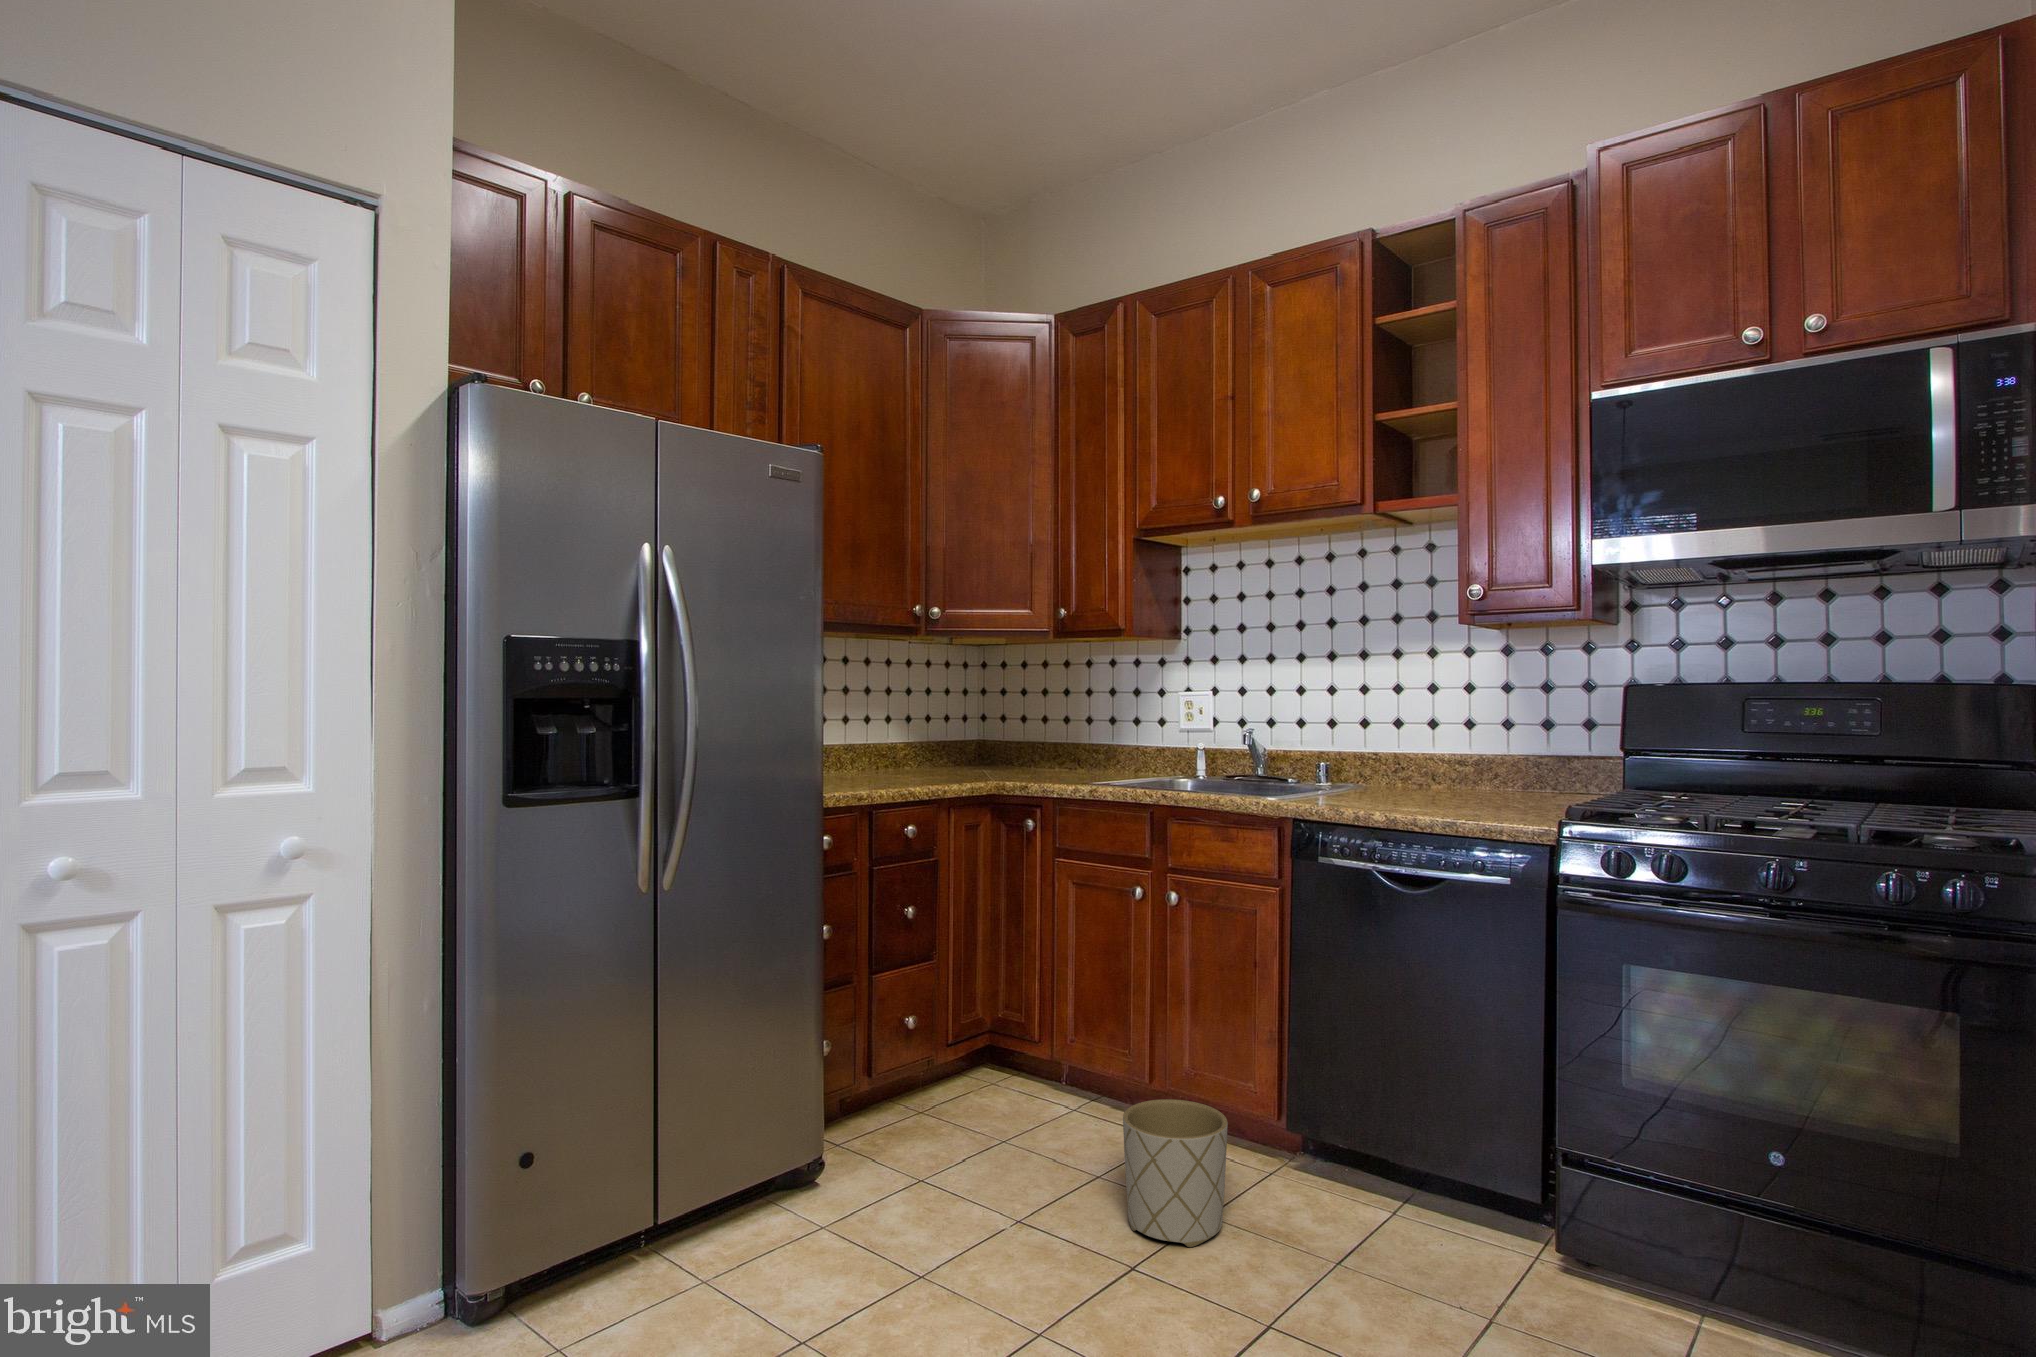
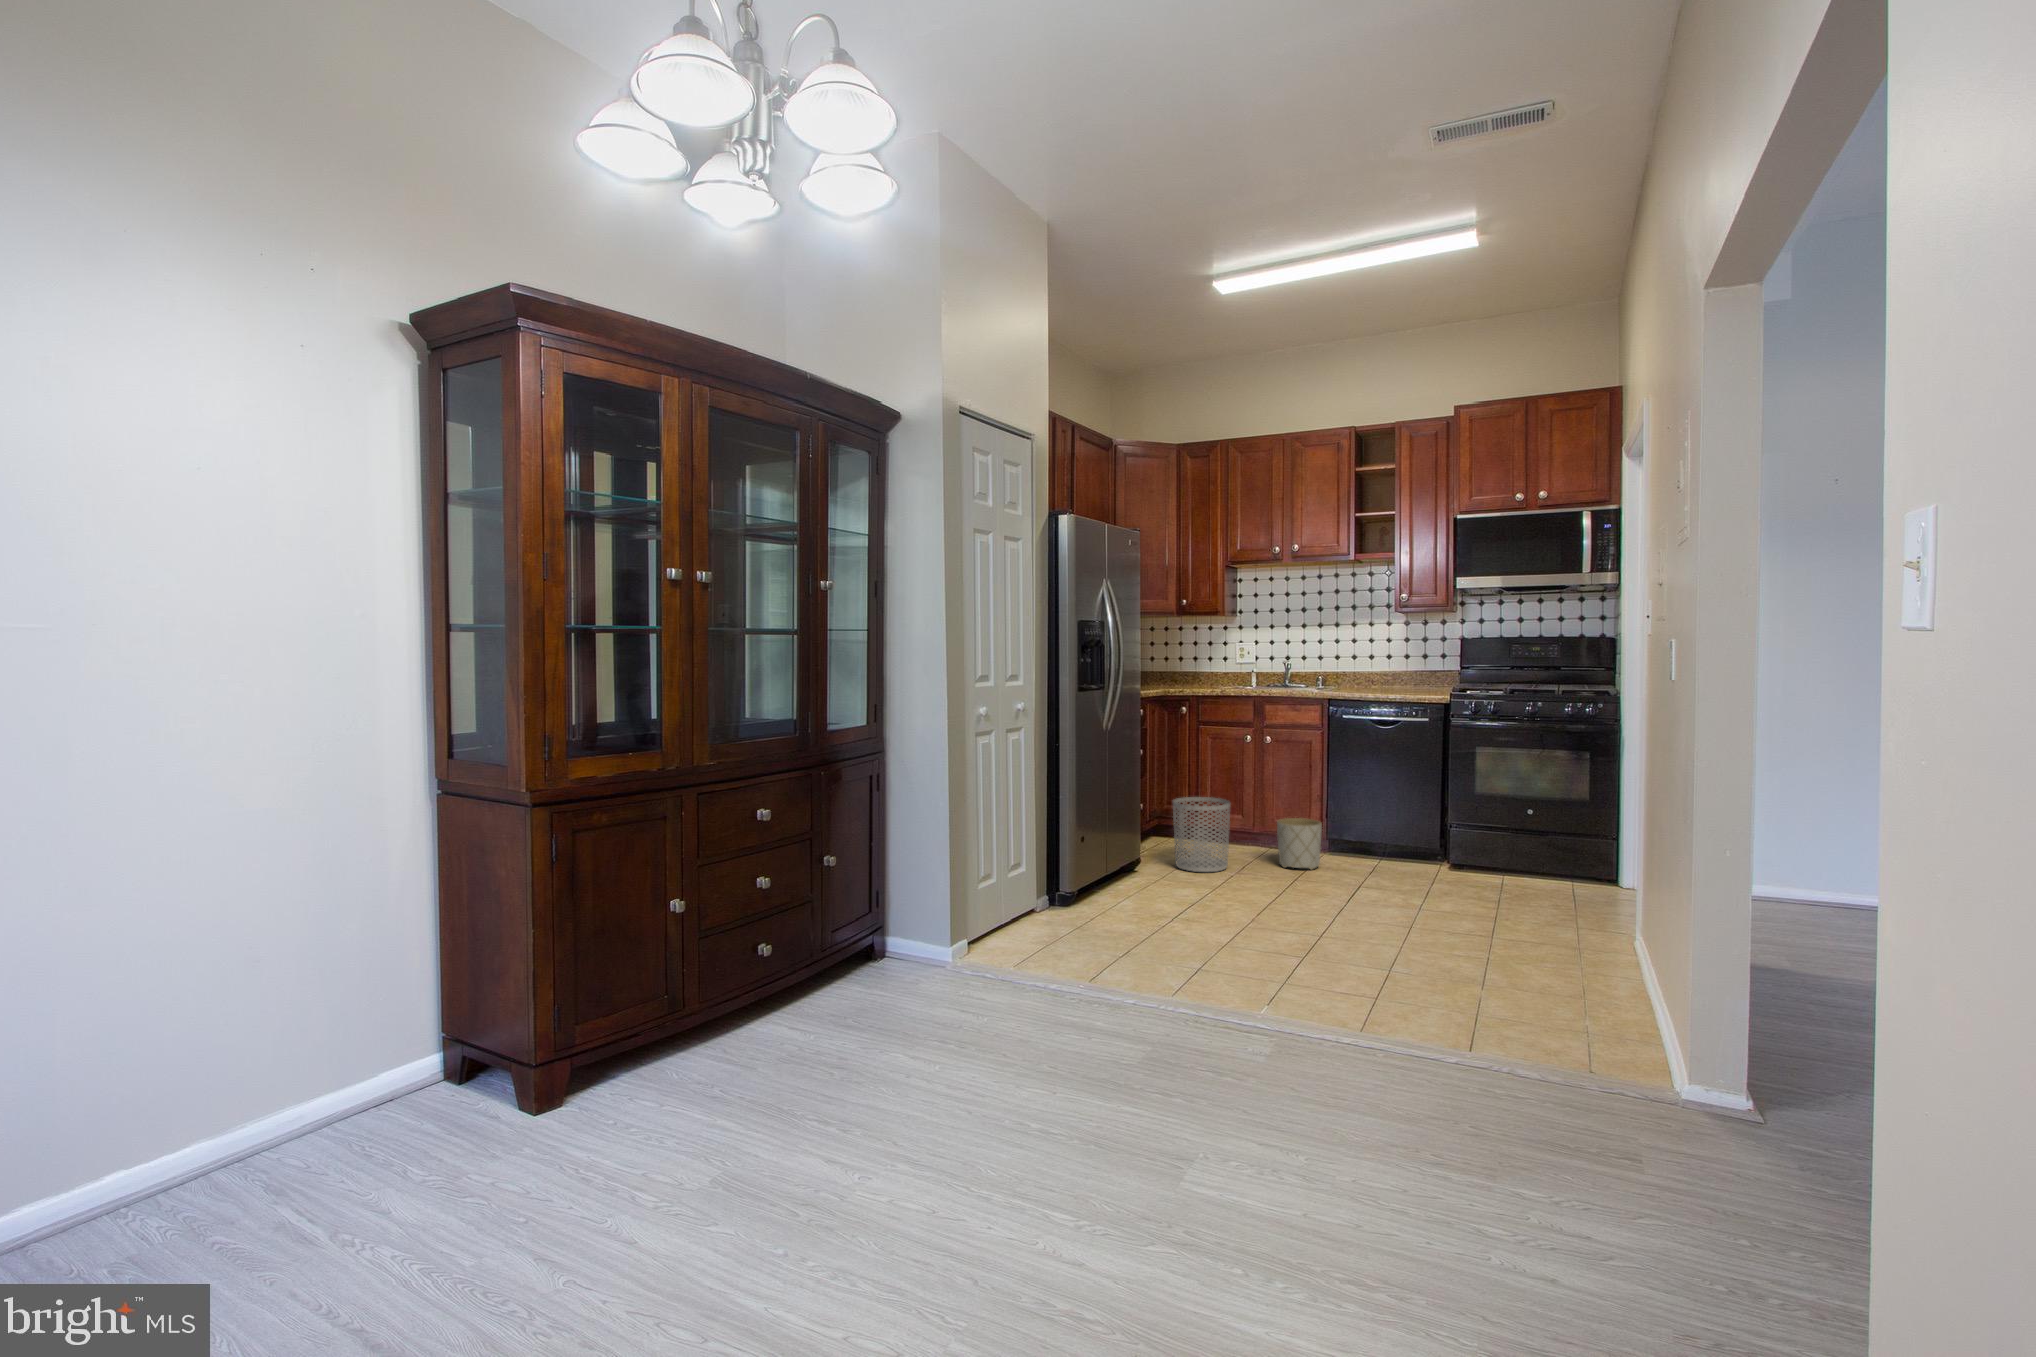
waste bin: none [884,1031,1014,1229] -> present [1173,797,1230,872]

